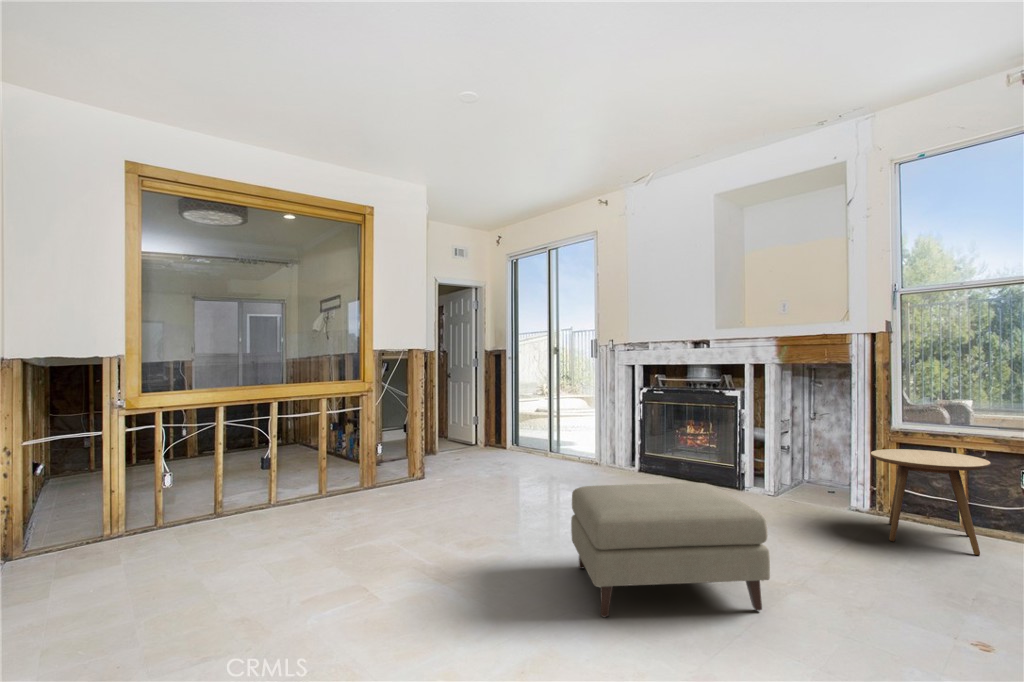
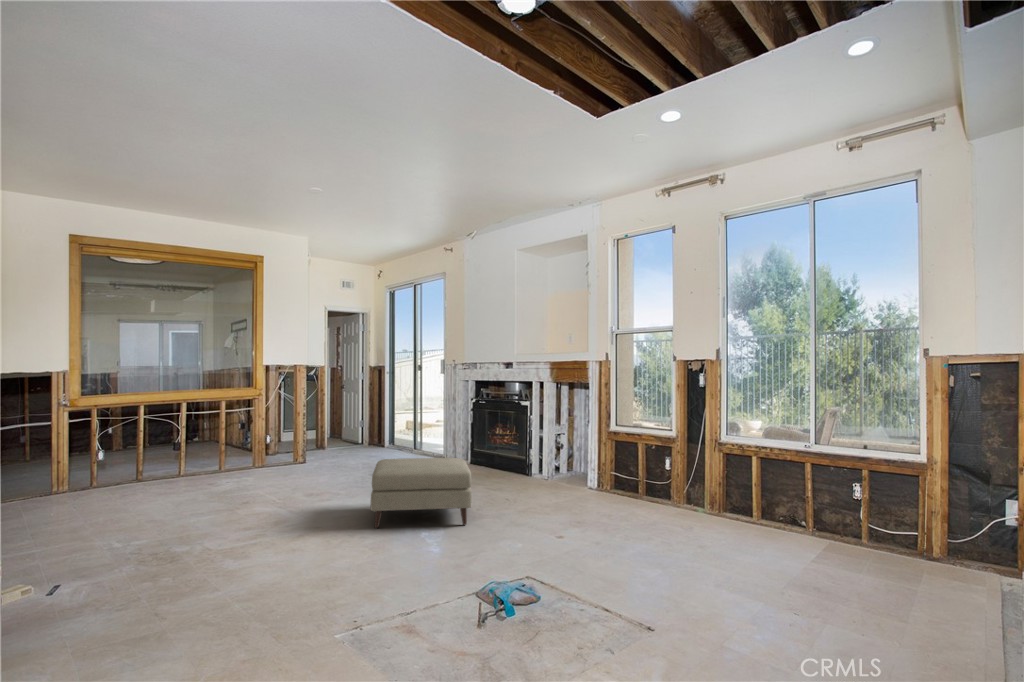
side table: present [871,449,991,555] -> none [581,442,638,503]

